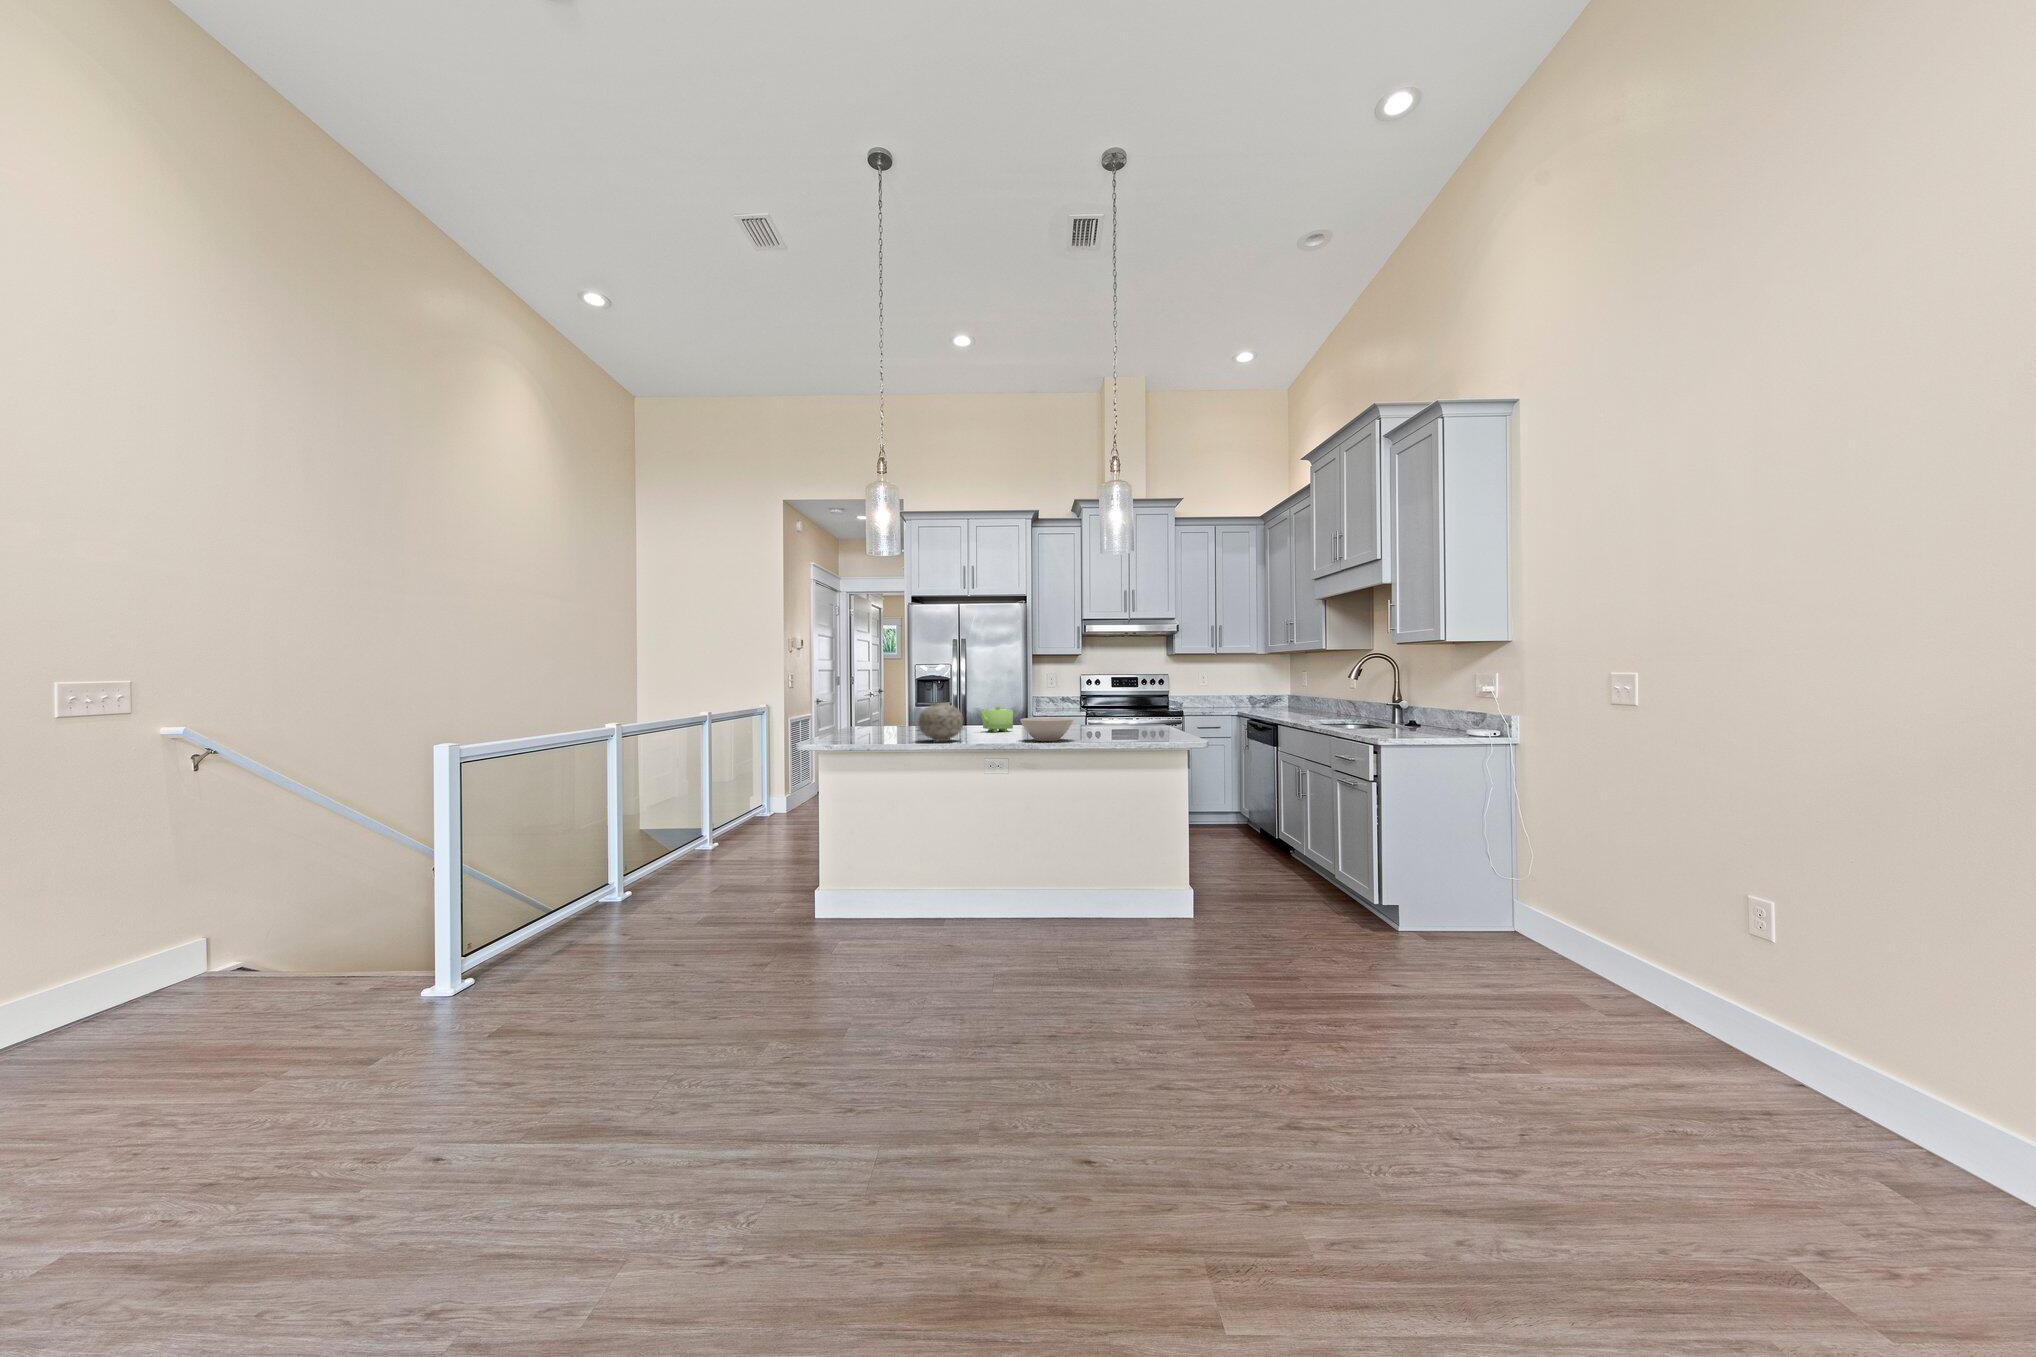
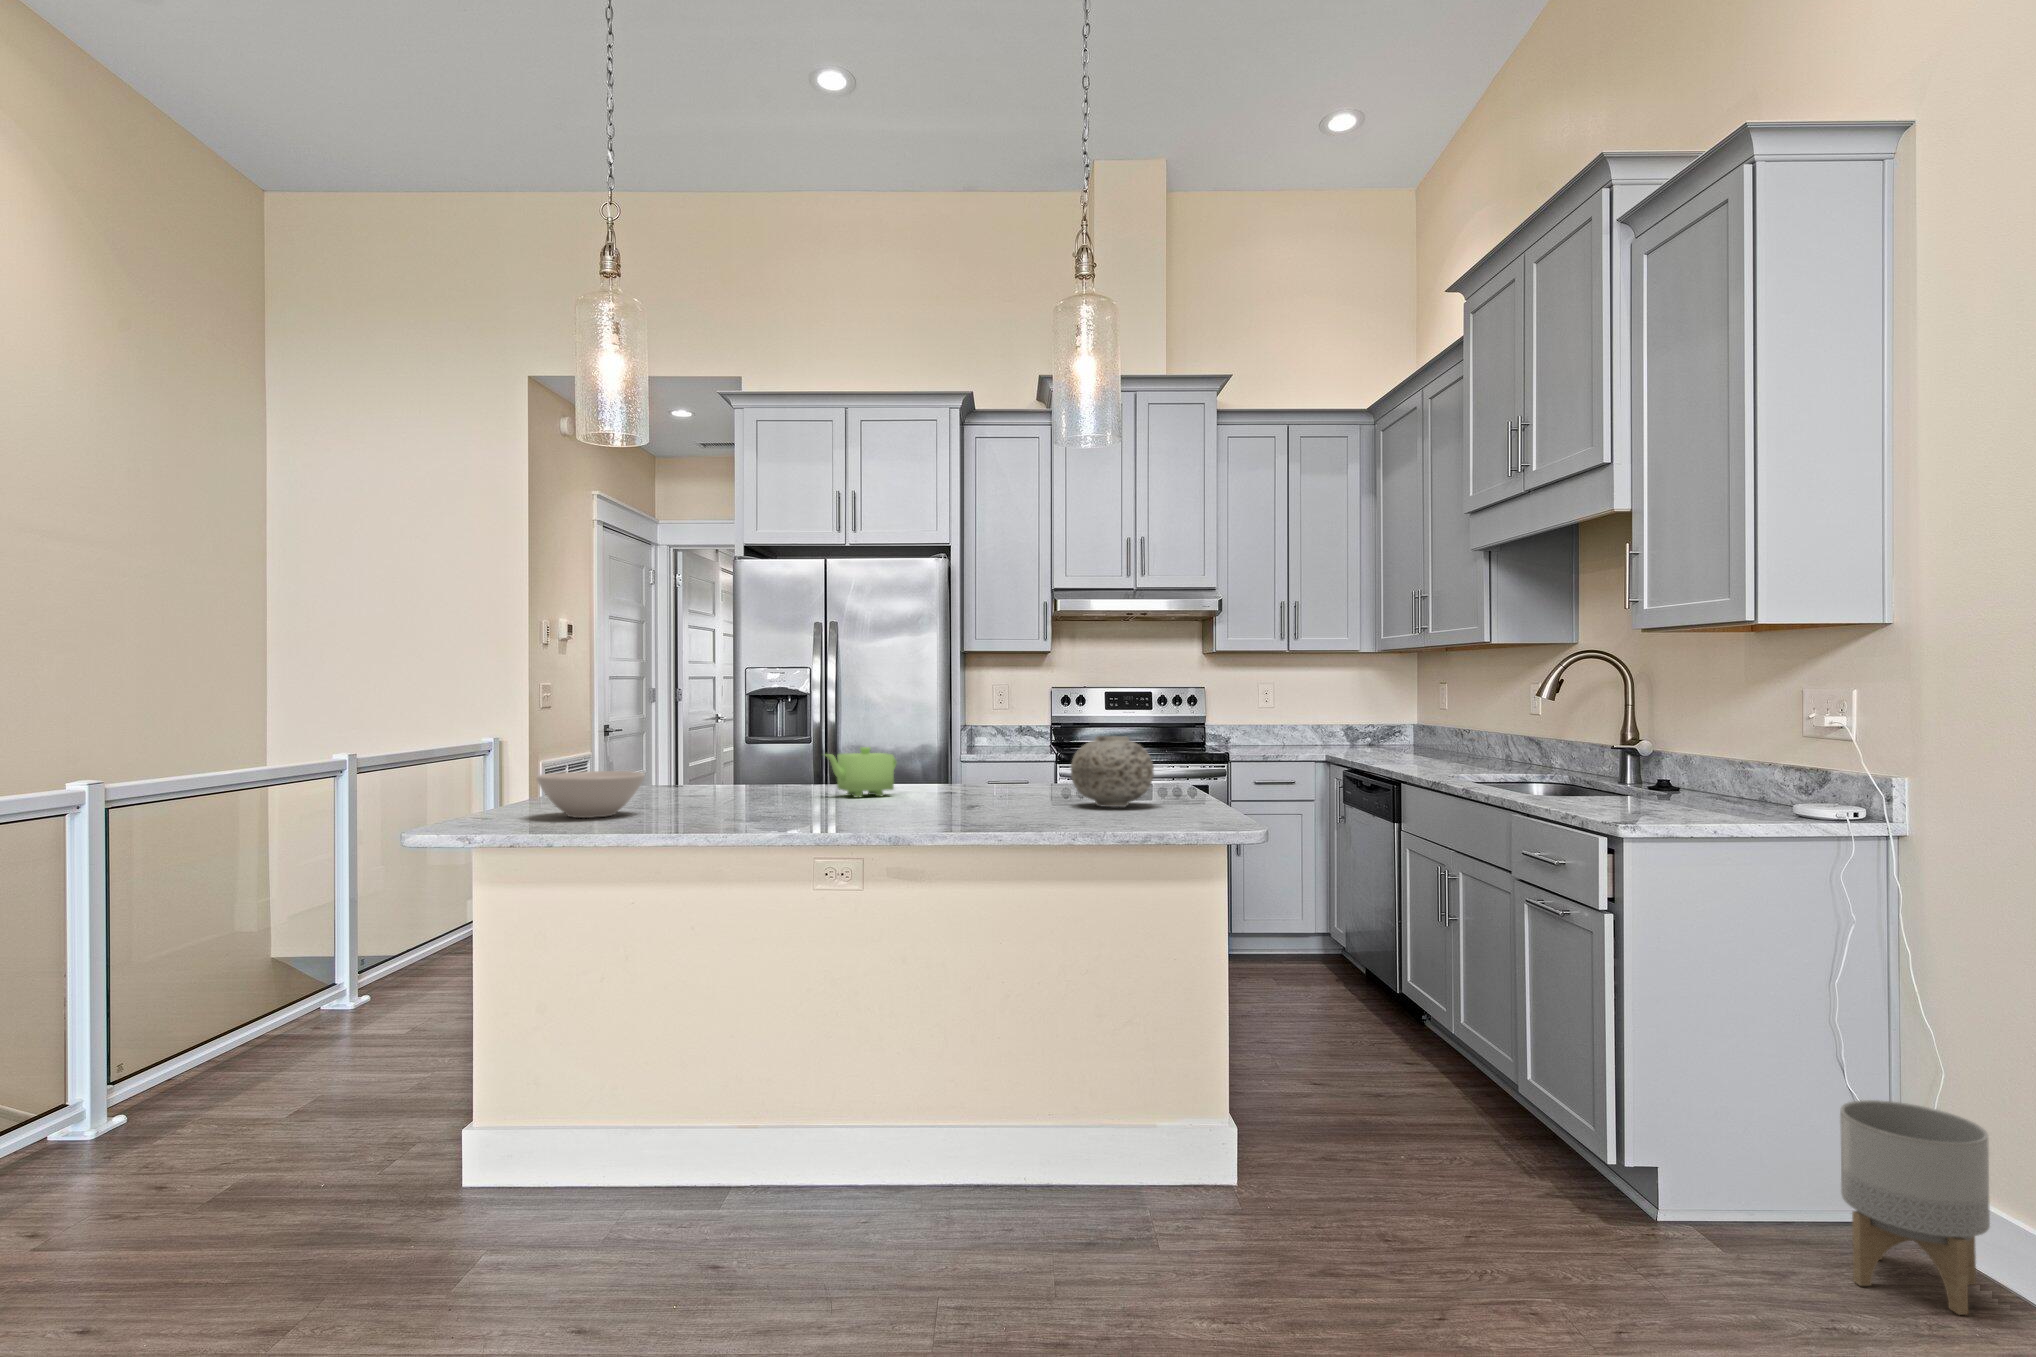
vase: present [918,703,963,741] -> present [1071,736,1154,807]
bowl: present [1020,718,1073,741] -> present [537,771,645,818]
planter: none [1479,868,1544,959] -> present [1840,1100,1990,1315]

